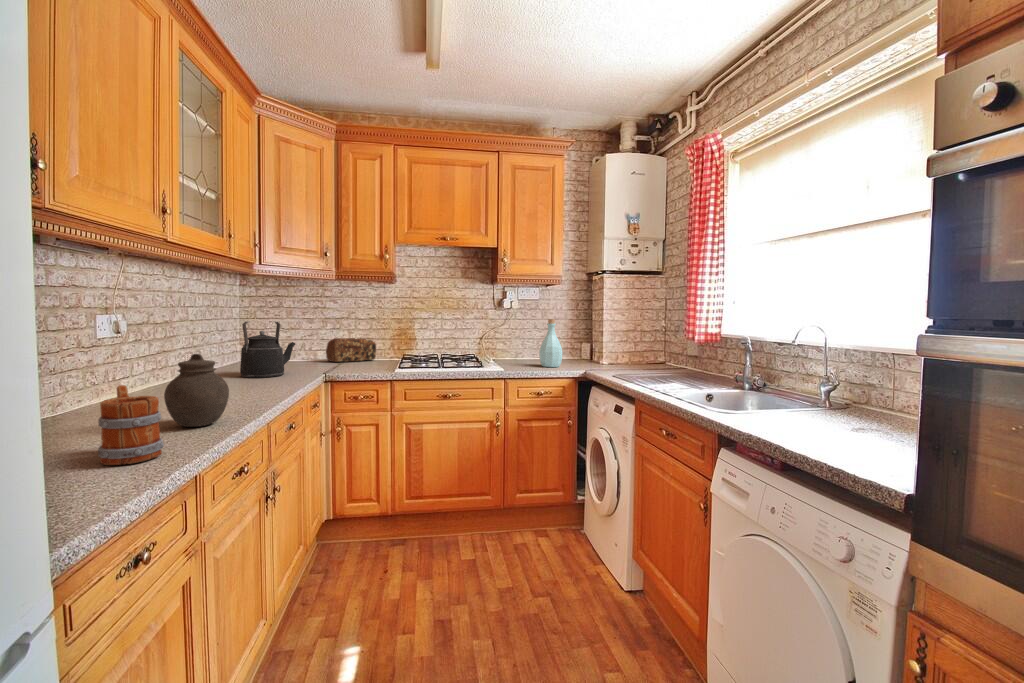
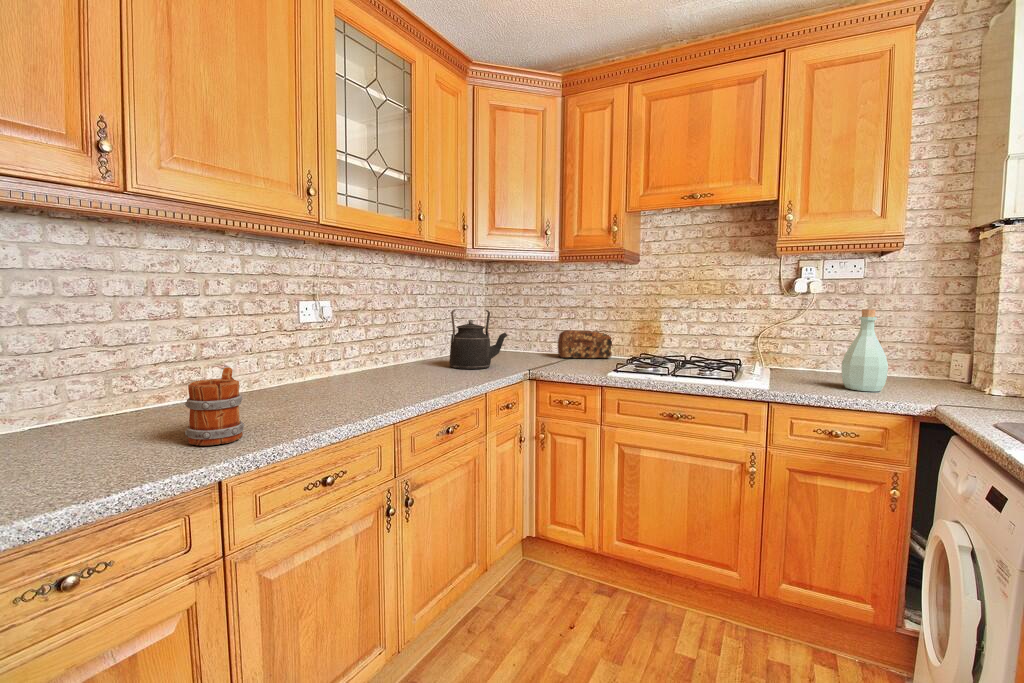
jar: present [164,354,229,427] -> none [292,340,351,416]

